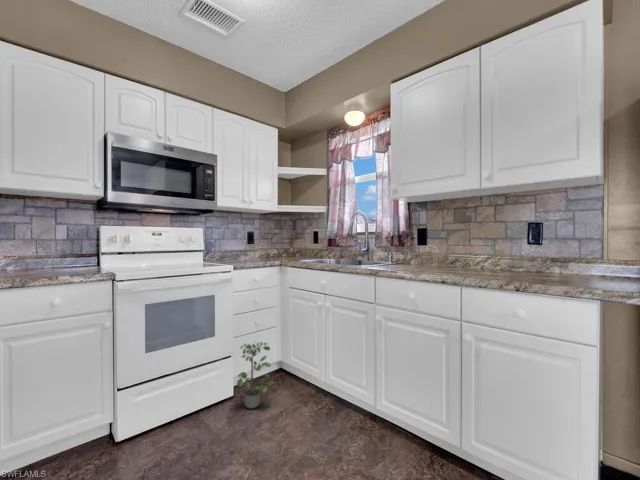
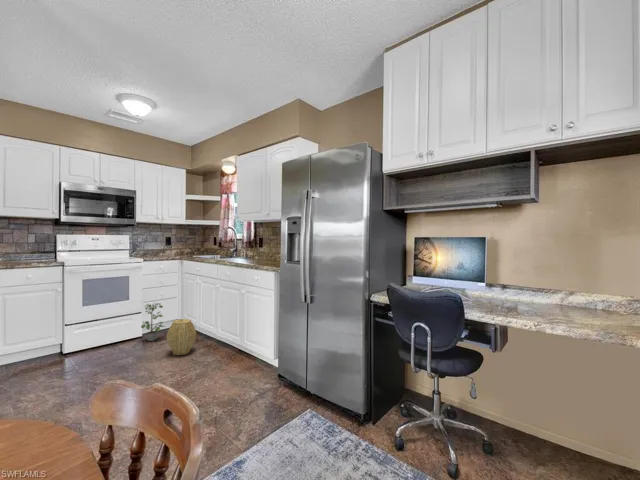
woven basket: none [298,378,348,452] -> present [167,319,196,355]

